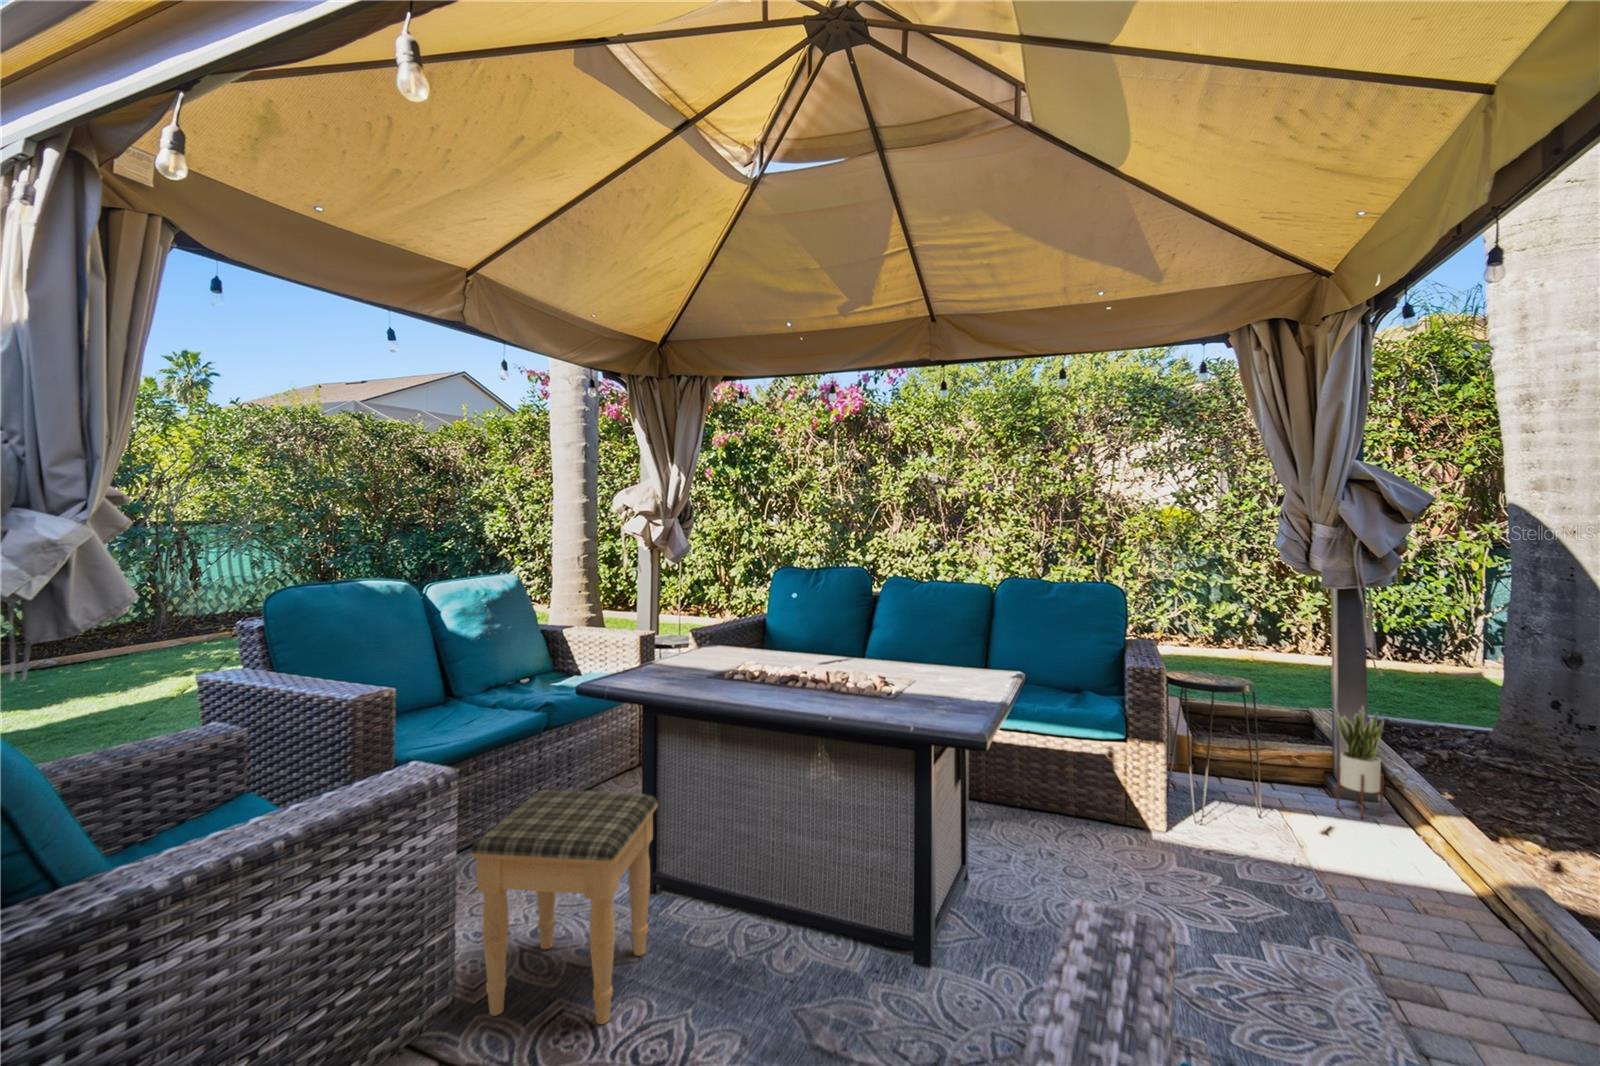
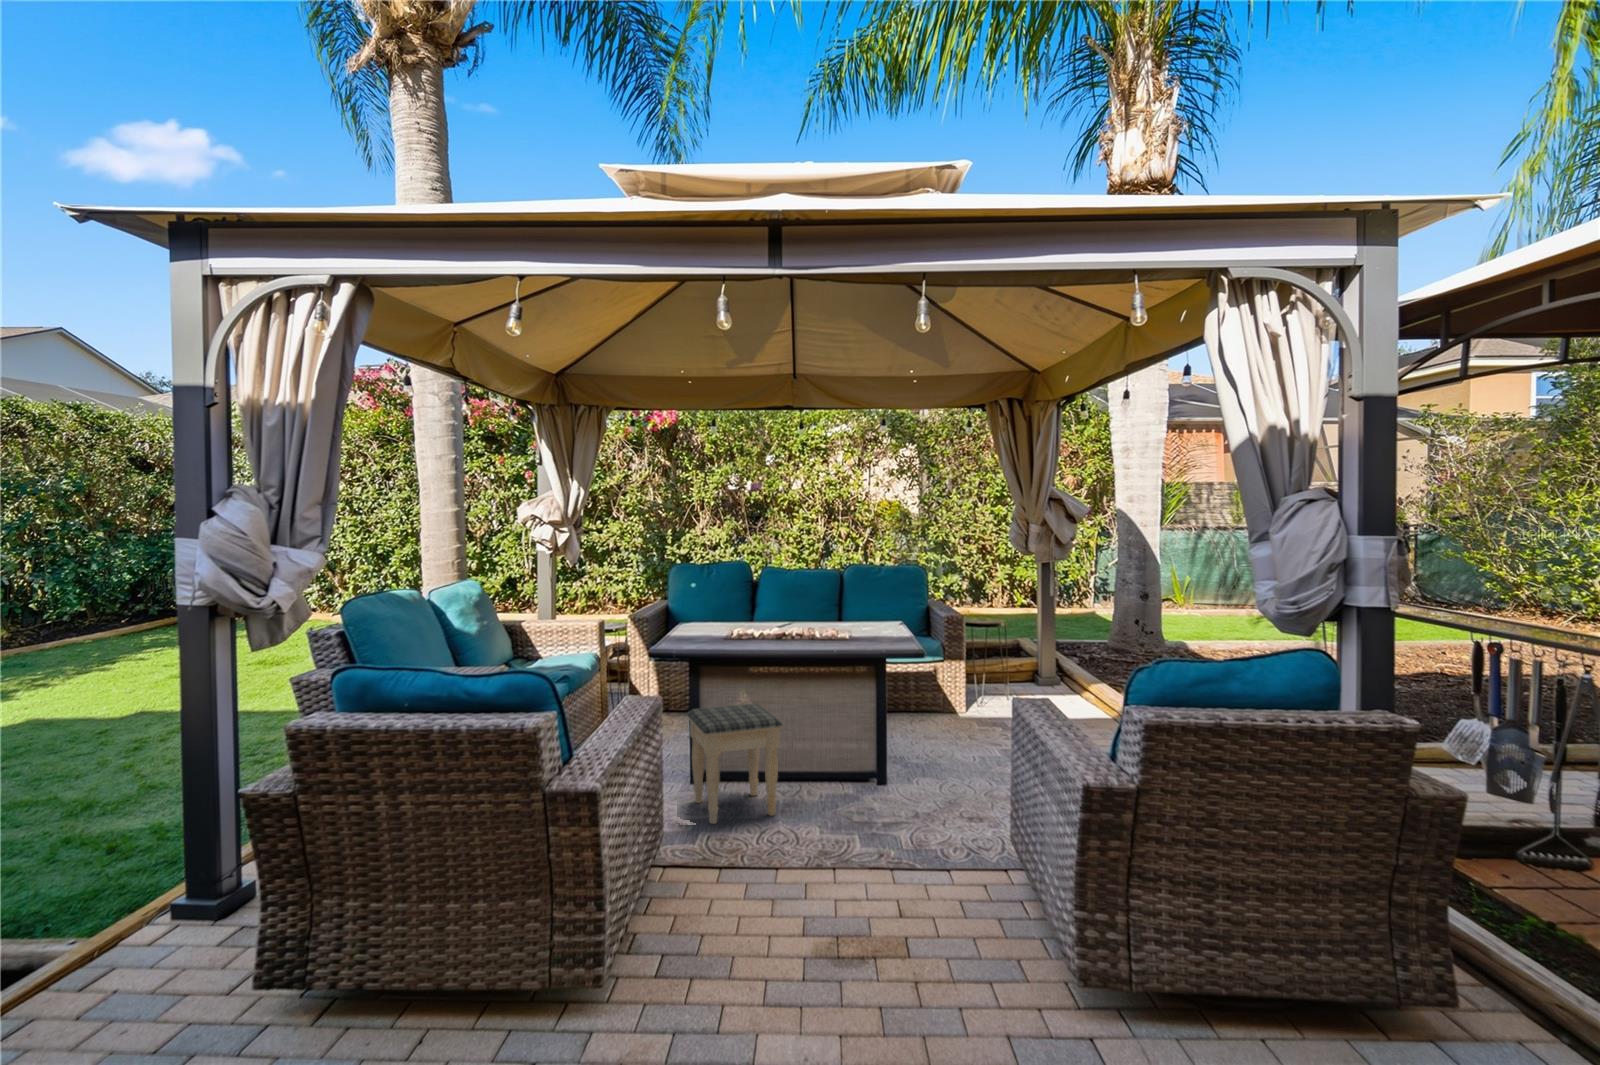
potted plant: present [1334,706,1384,818] -> none [1039,629,1061,693]

